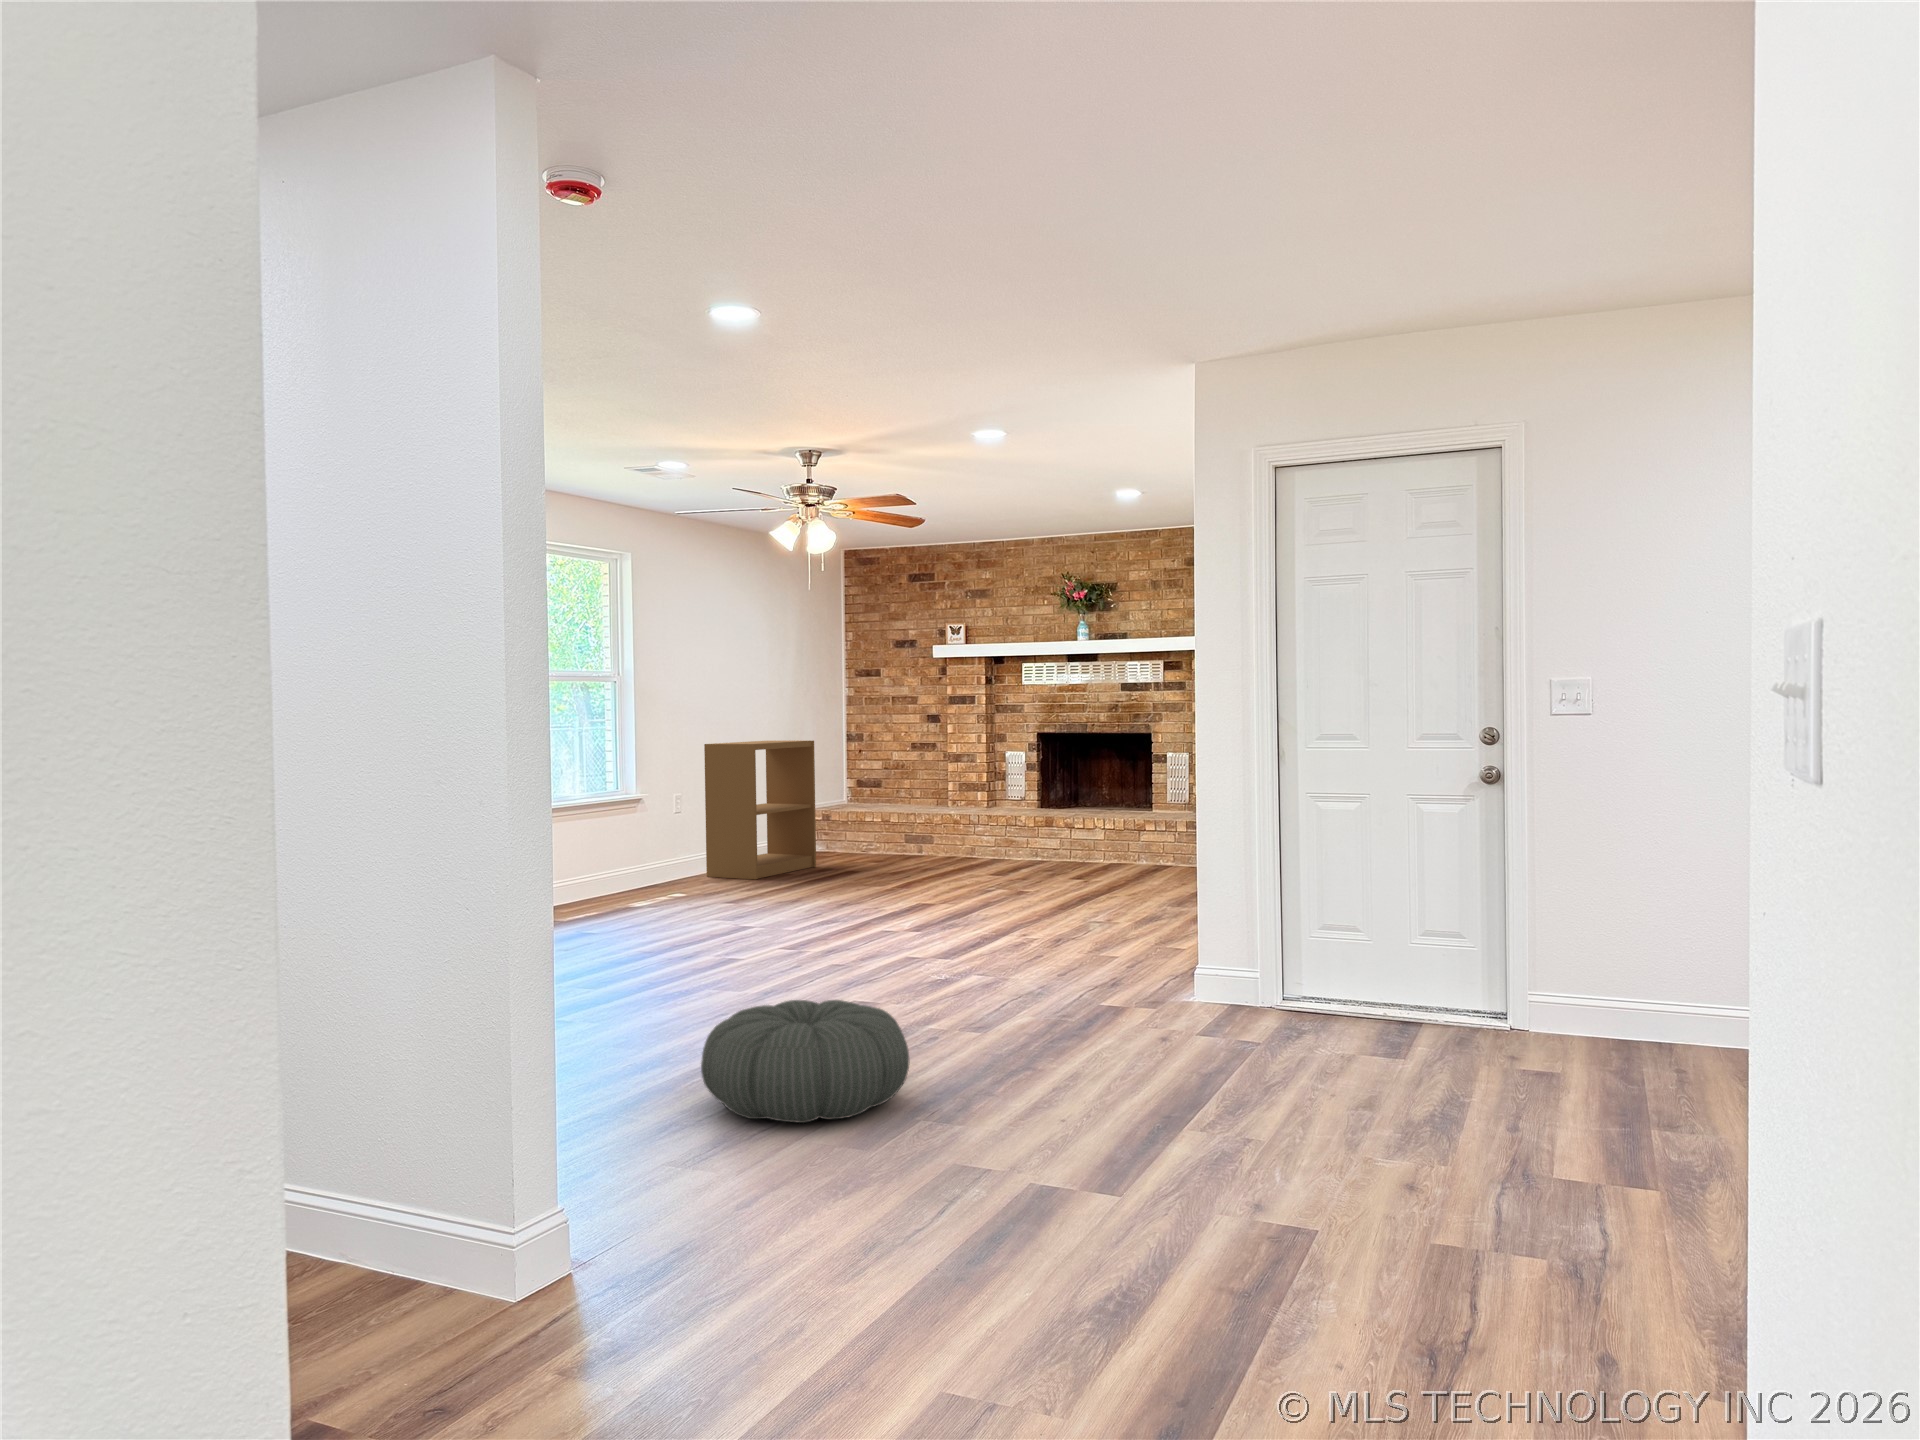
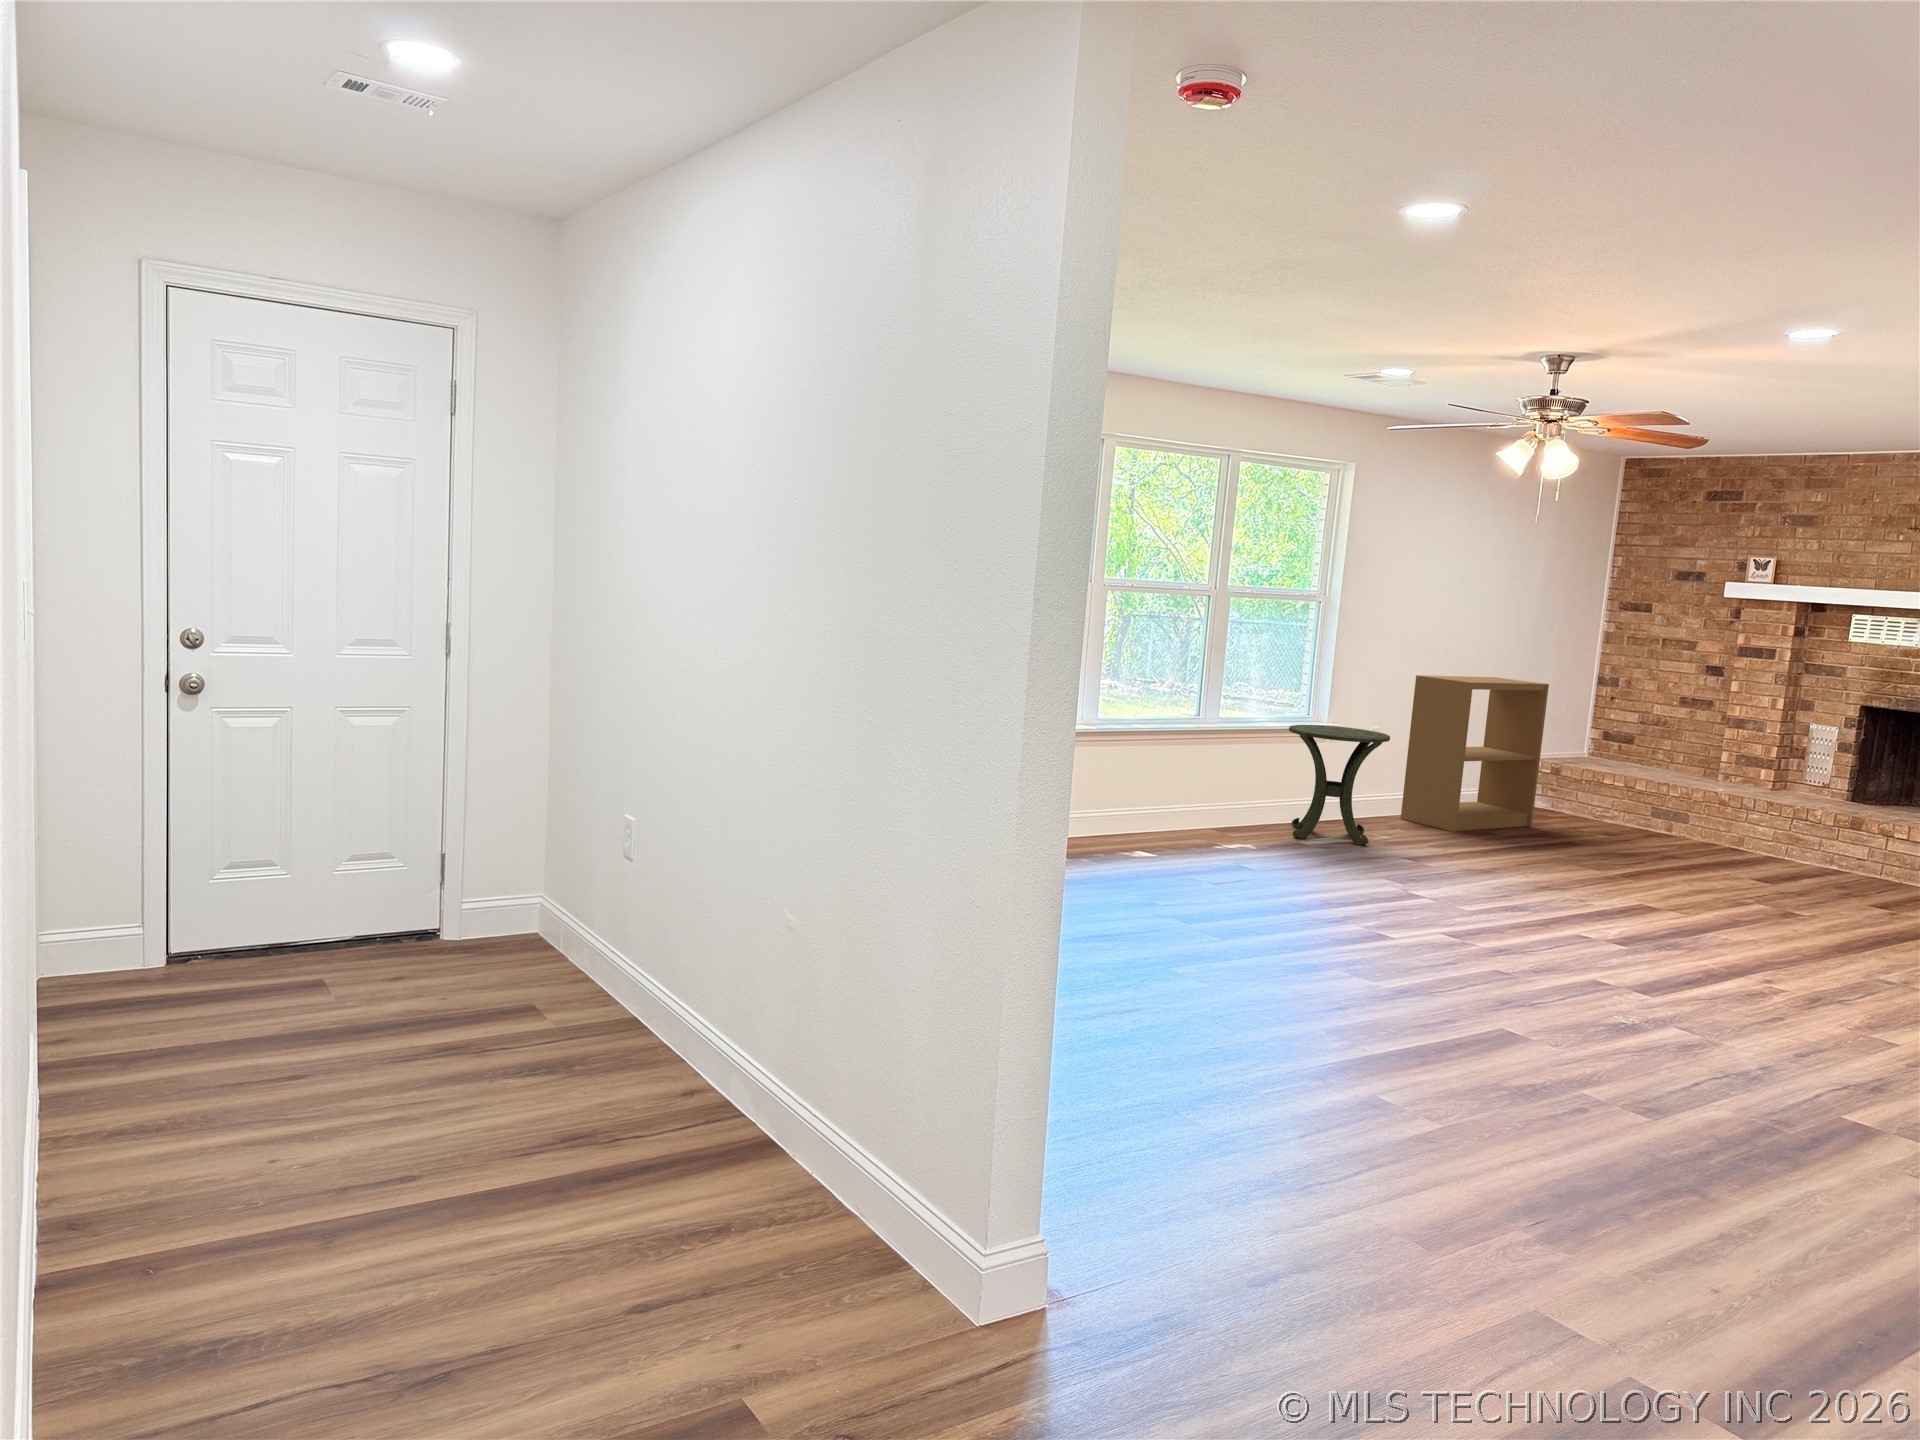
side table: none [601,796,695,904] -> present [1289,725,1390,845]
pouf: present [701,1000,910,1123] -> none [1271,1031,1522,1197]

